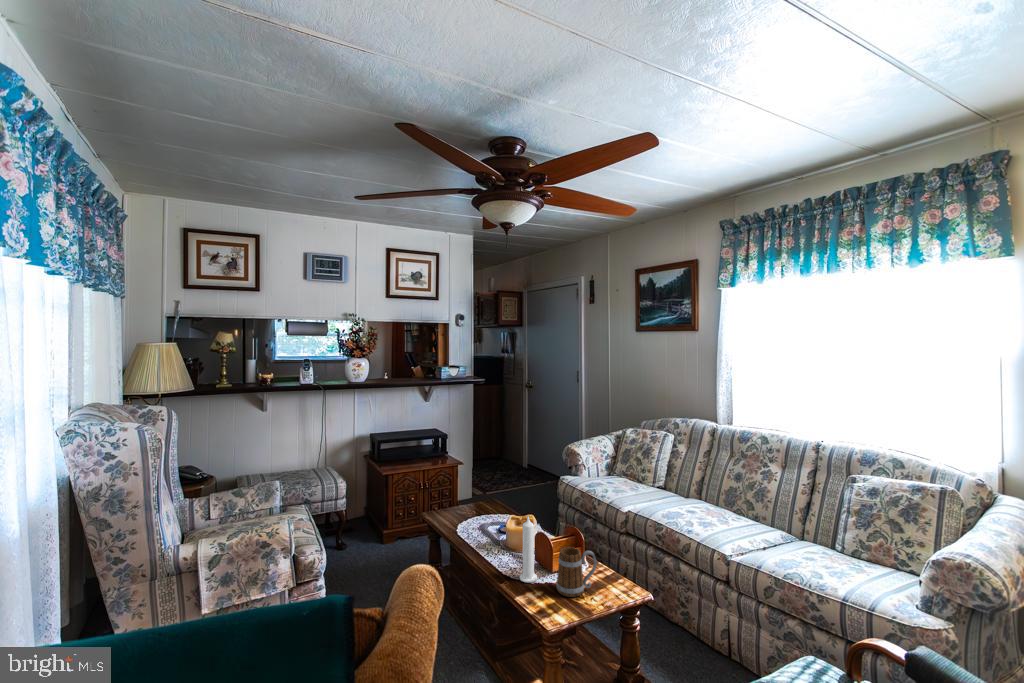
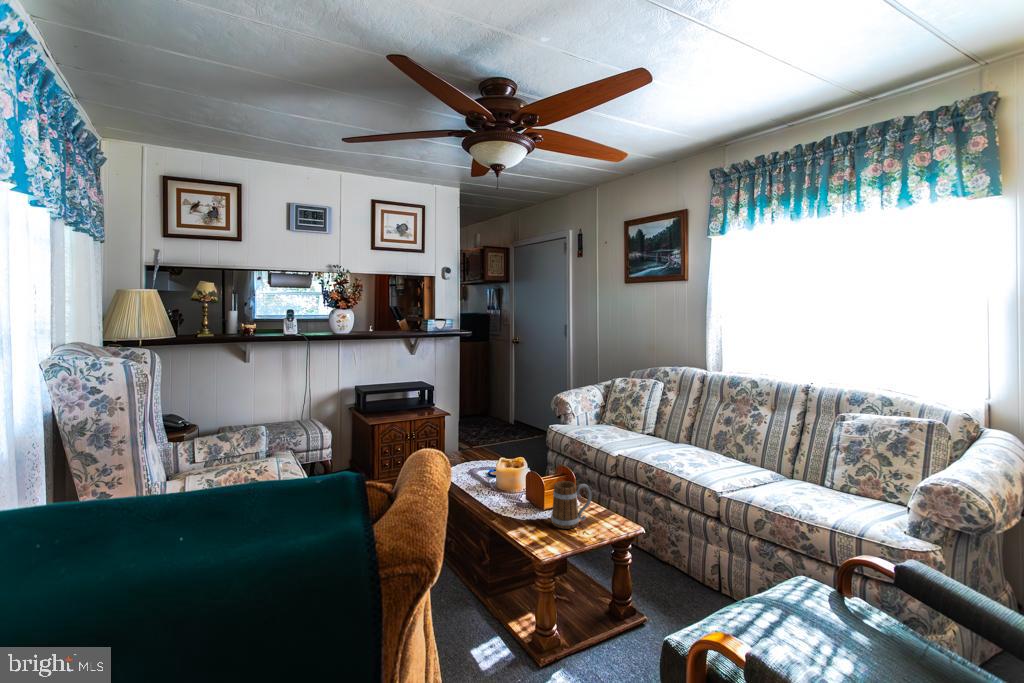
candle: present [520,517,537,583] -> none [514,452,531,517]

